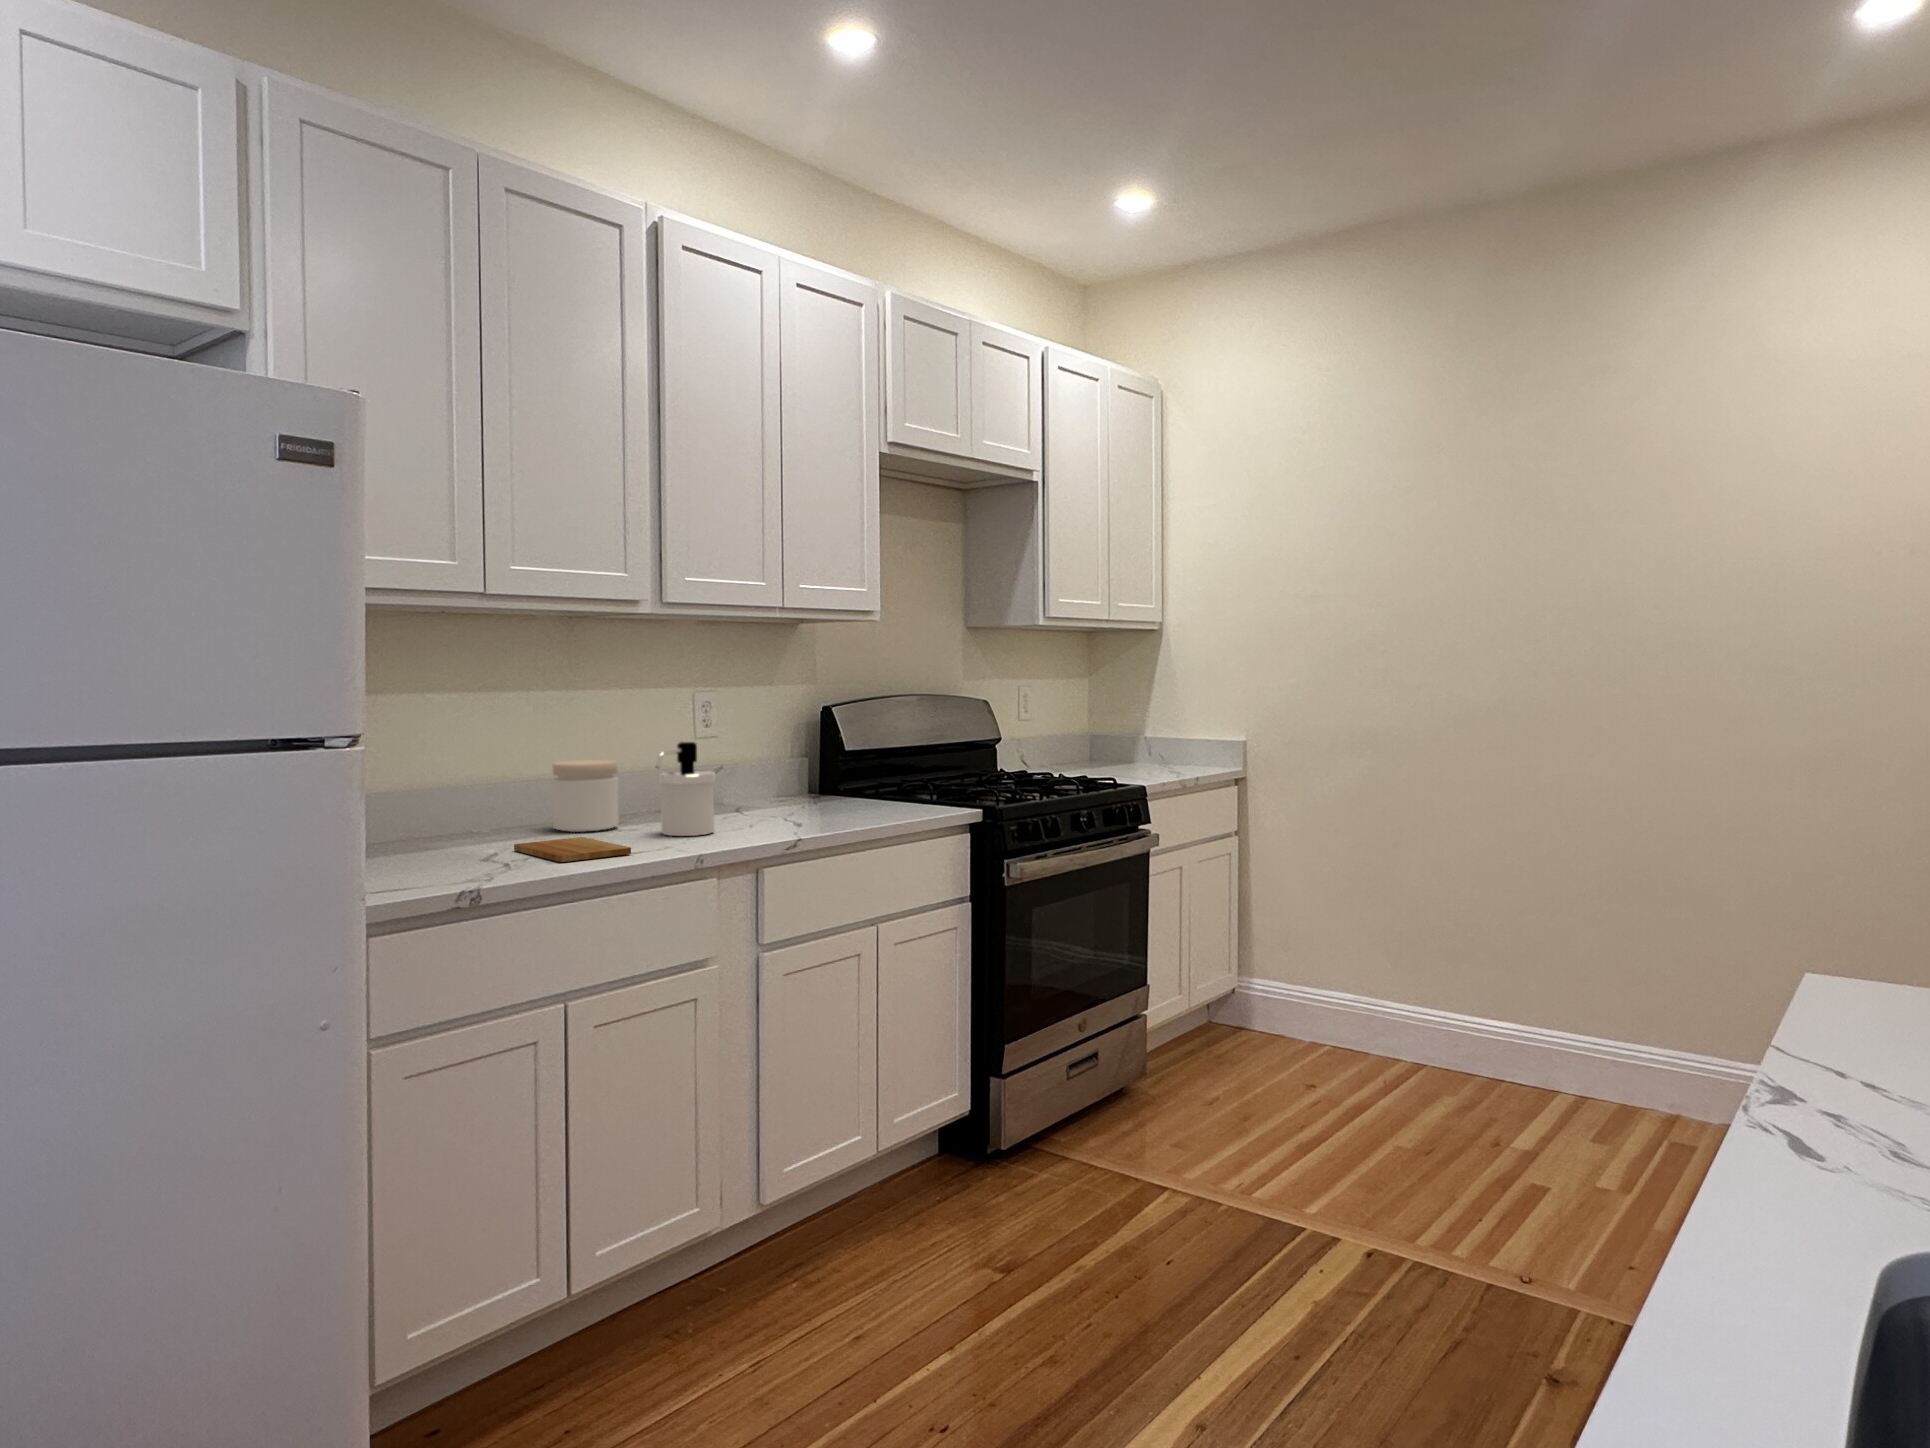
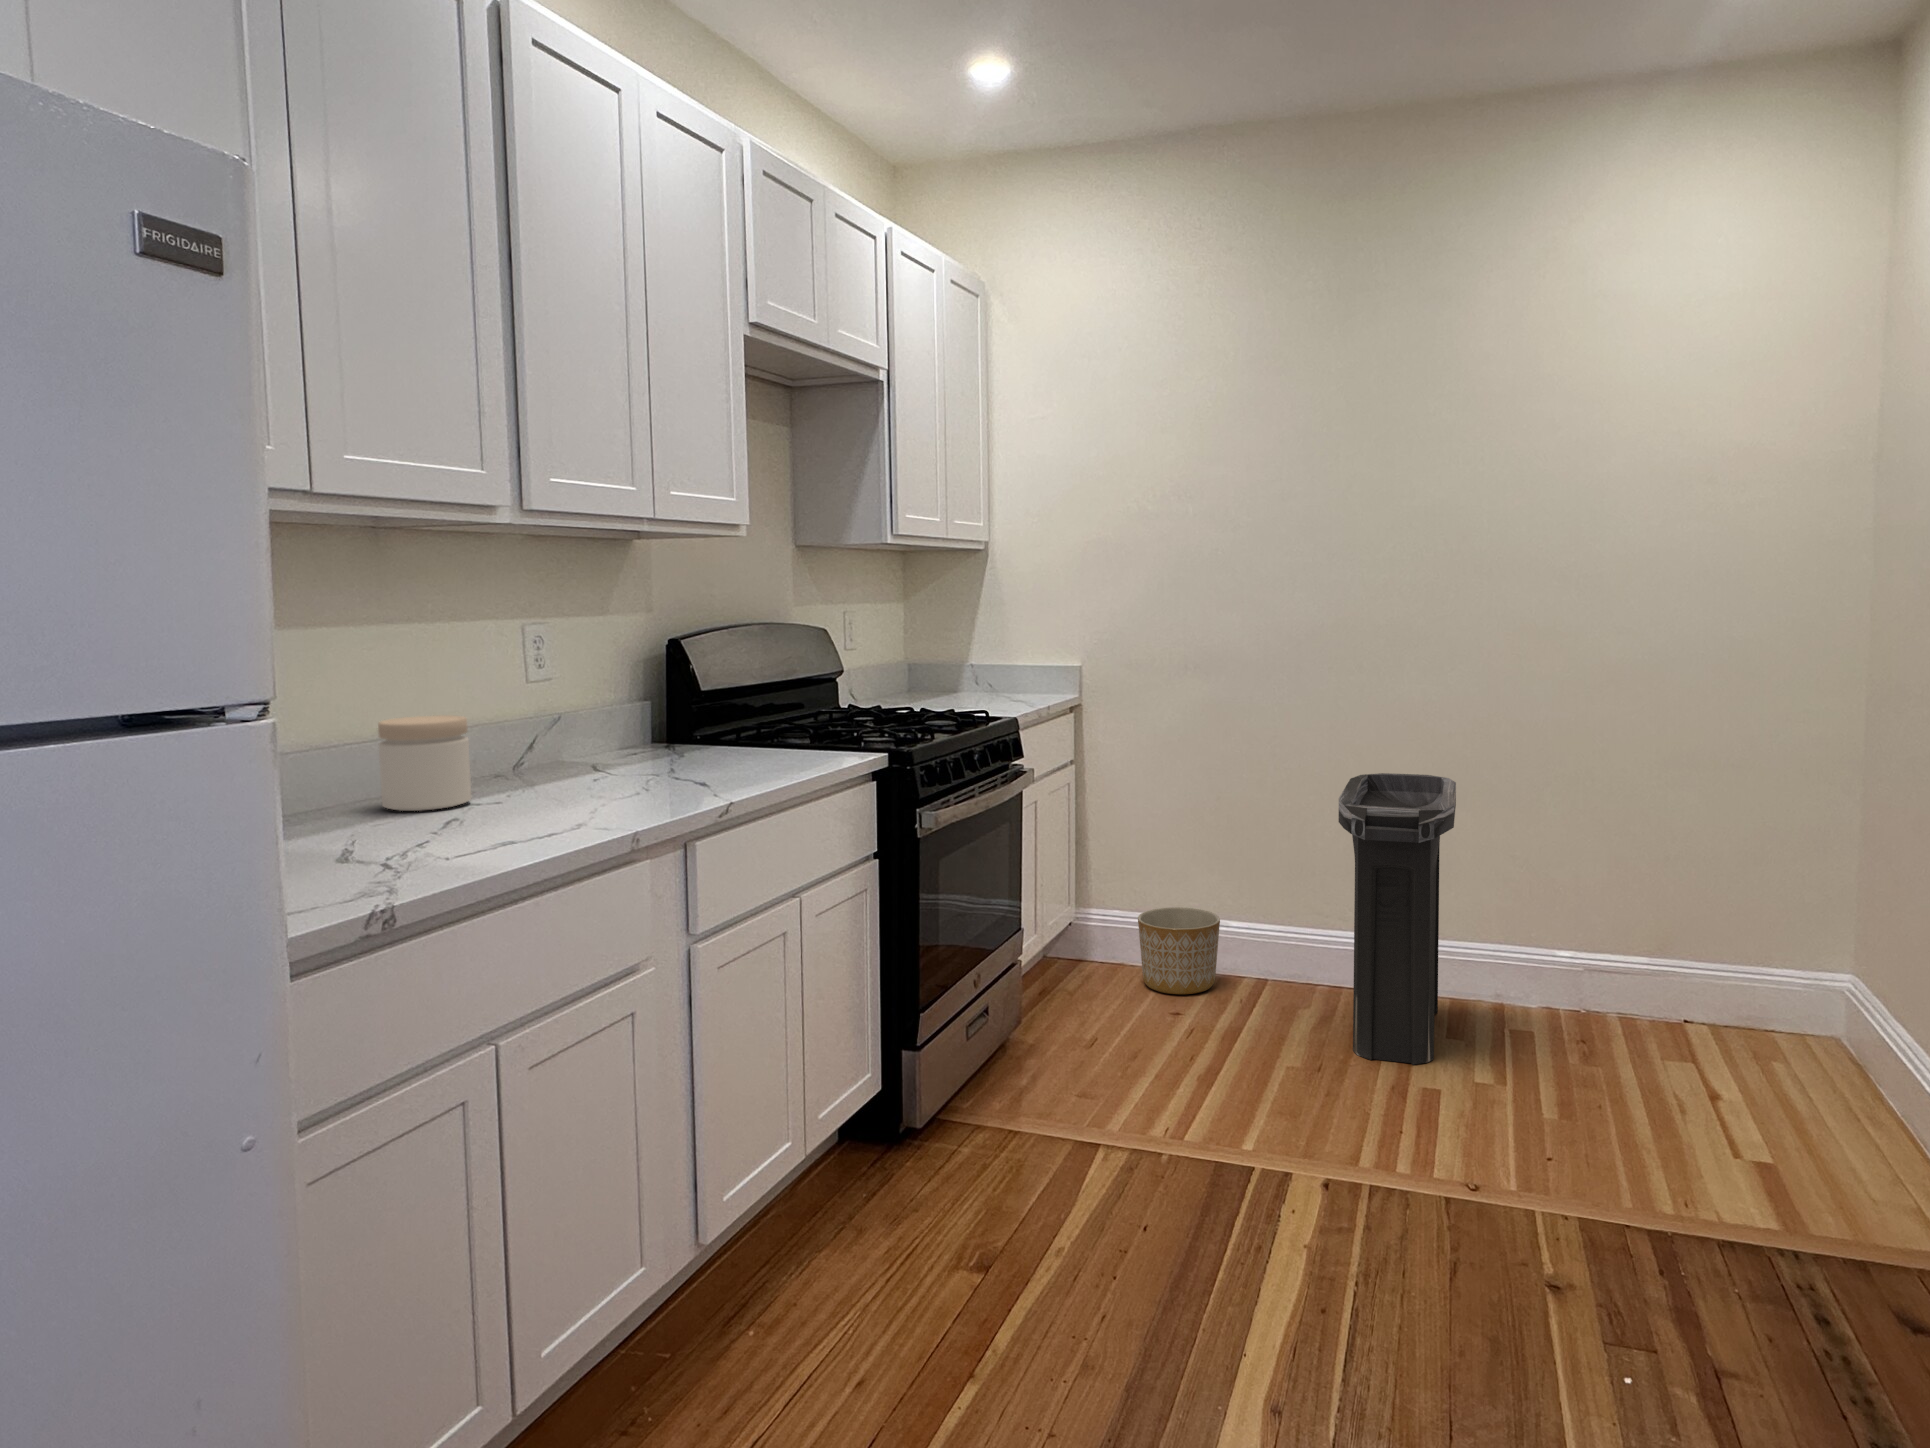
soap dispenser: present [655,742,716,836] -> none [537,689,611,808]
cutting board: present [514,837,631,862] -> none [368,819,545,856]
trash can: none [1456,860,1606,1160] -> present [1339,773,1456,1065]
planter: none [1287,983,1370,1069] -> present [1138,907,1220,994]

